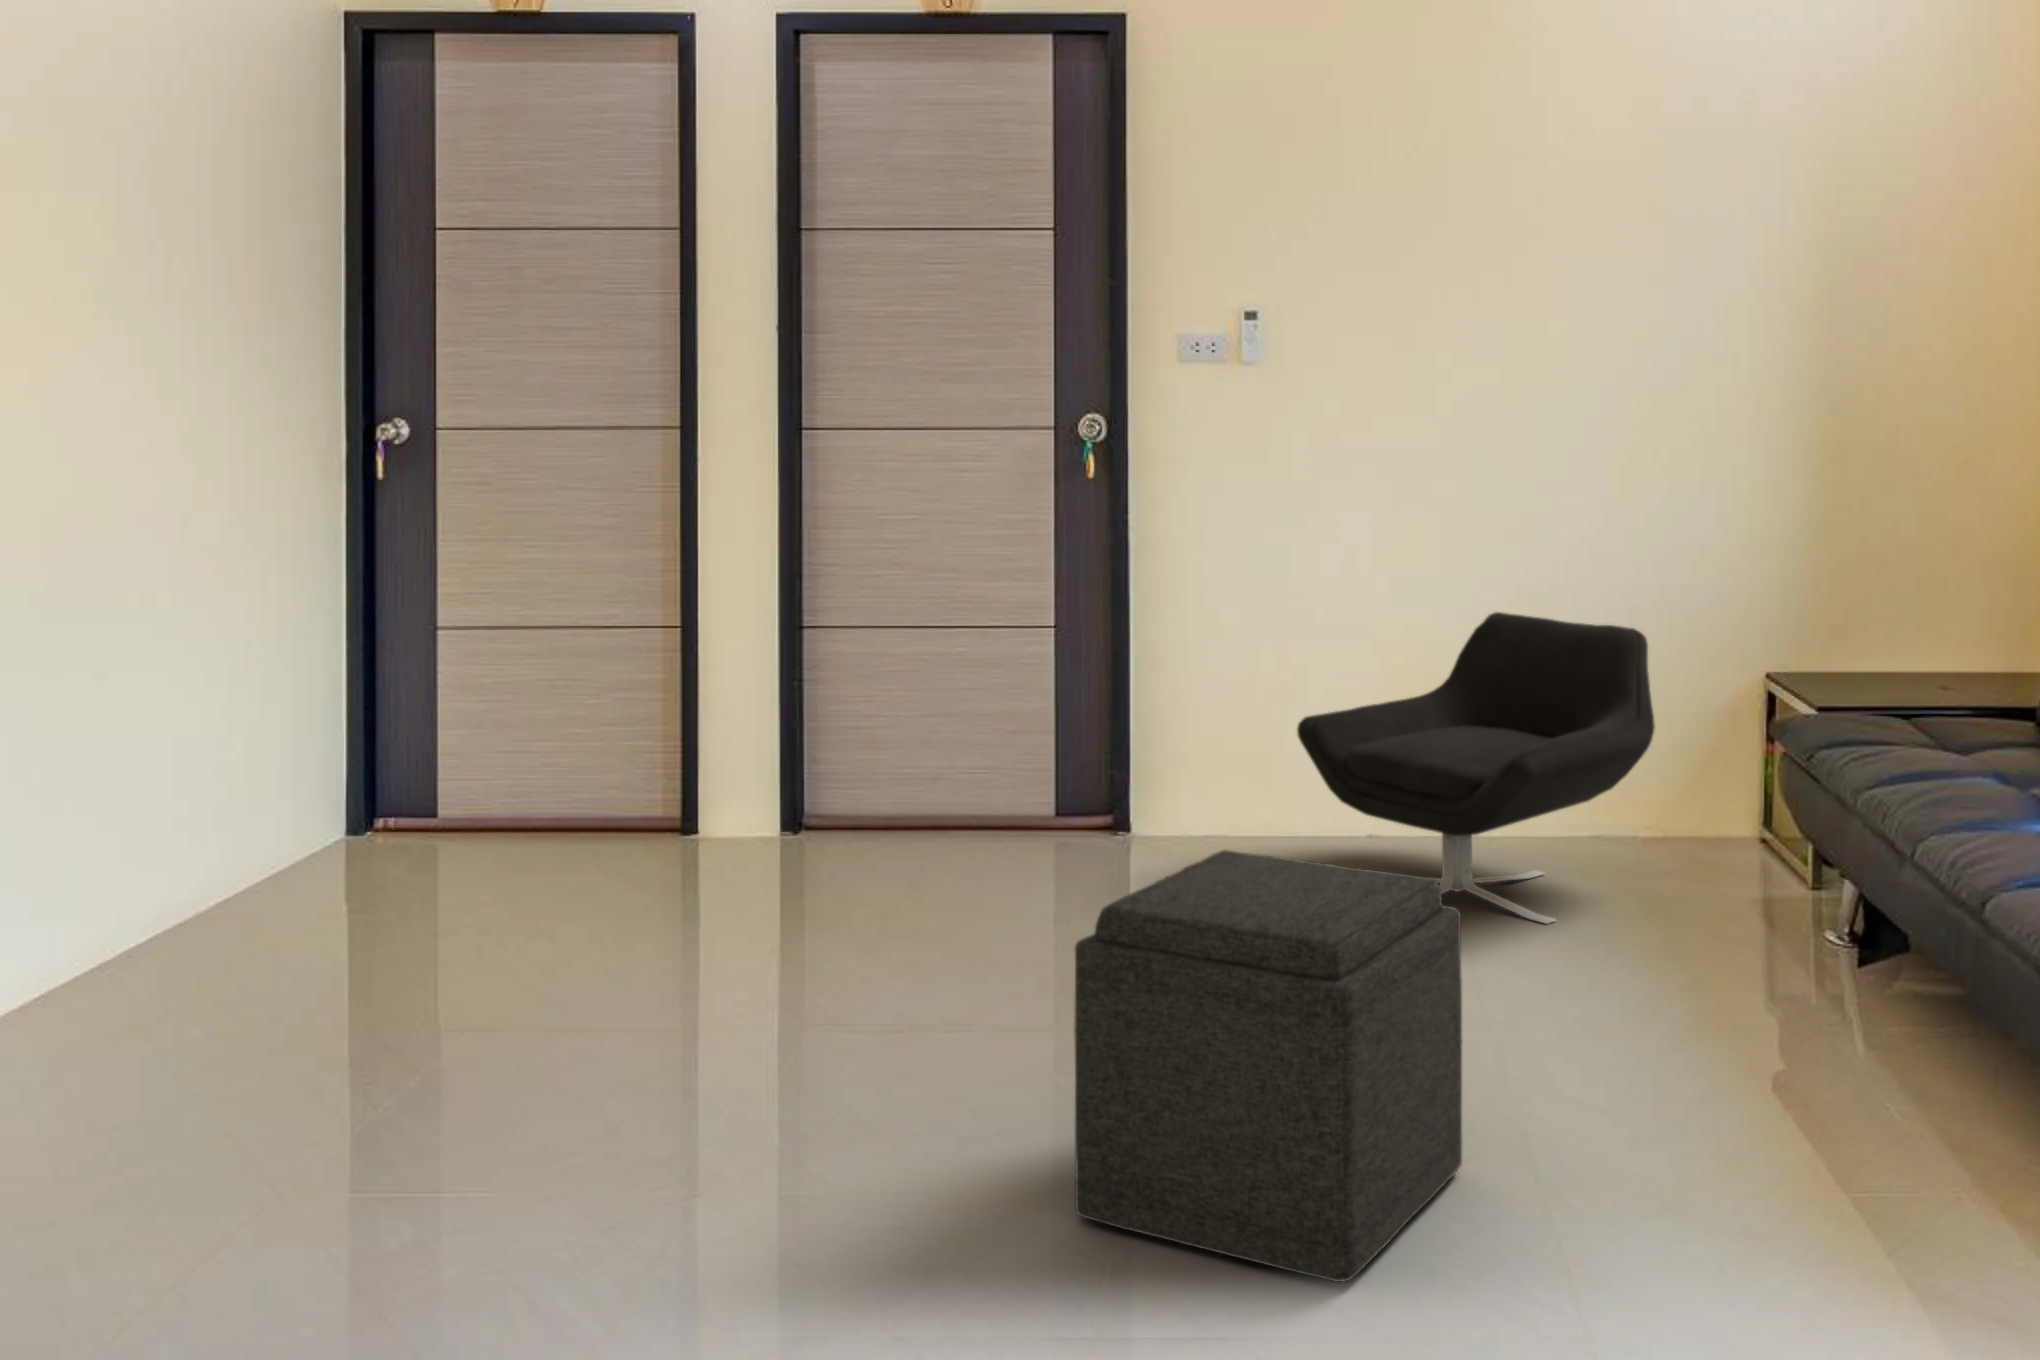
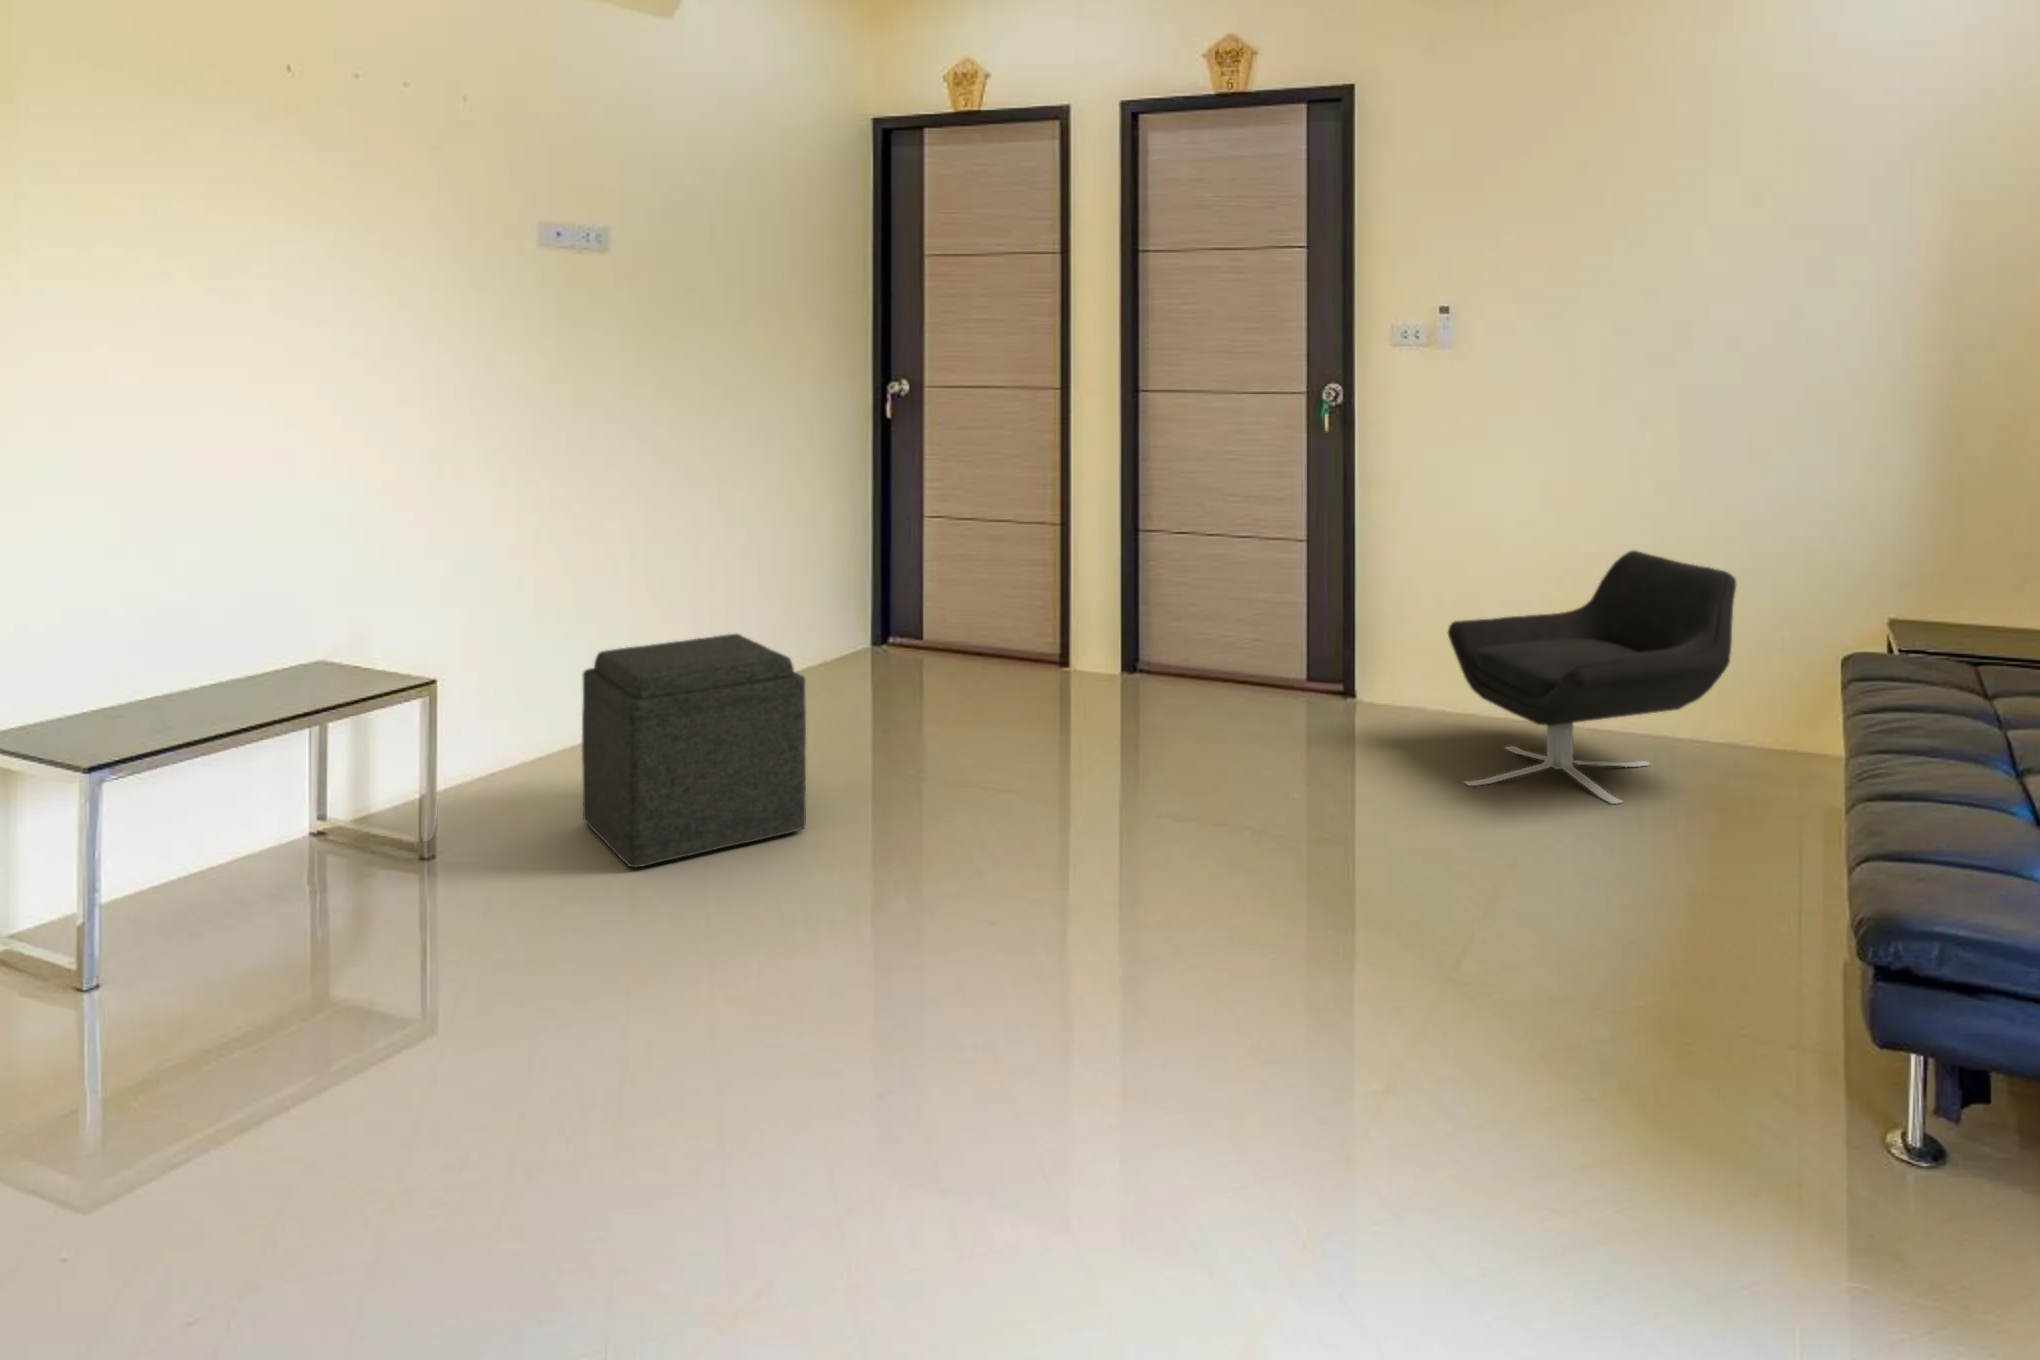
ottoman: present [1074,850,1462,1282] -> present [582,634,806,867]

